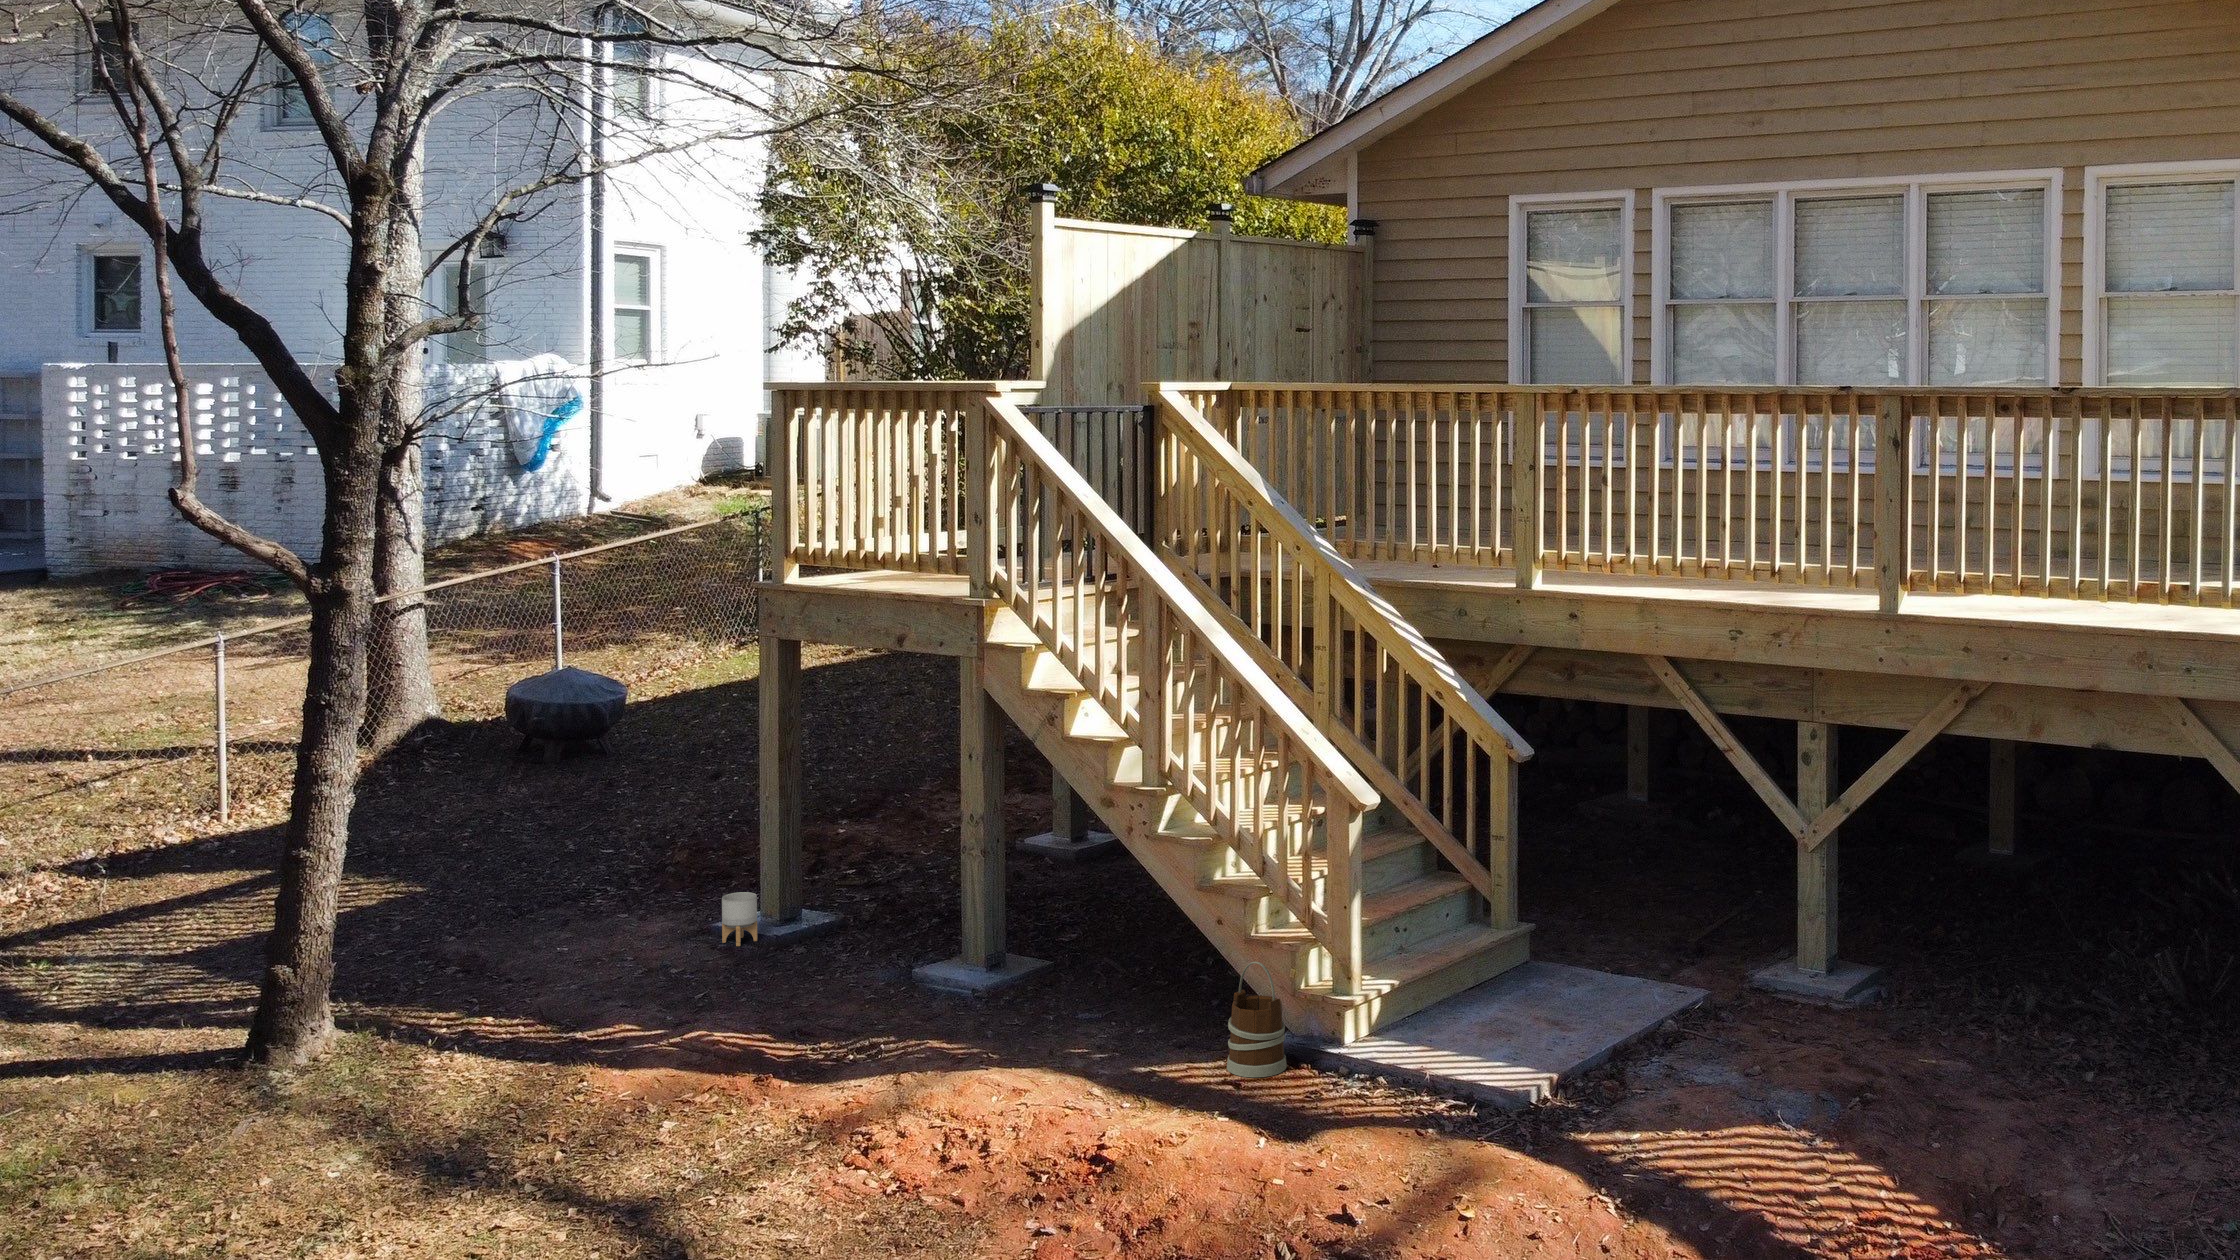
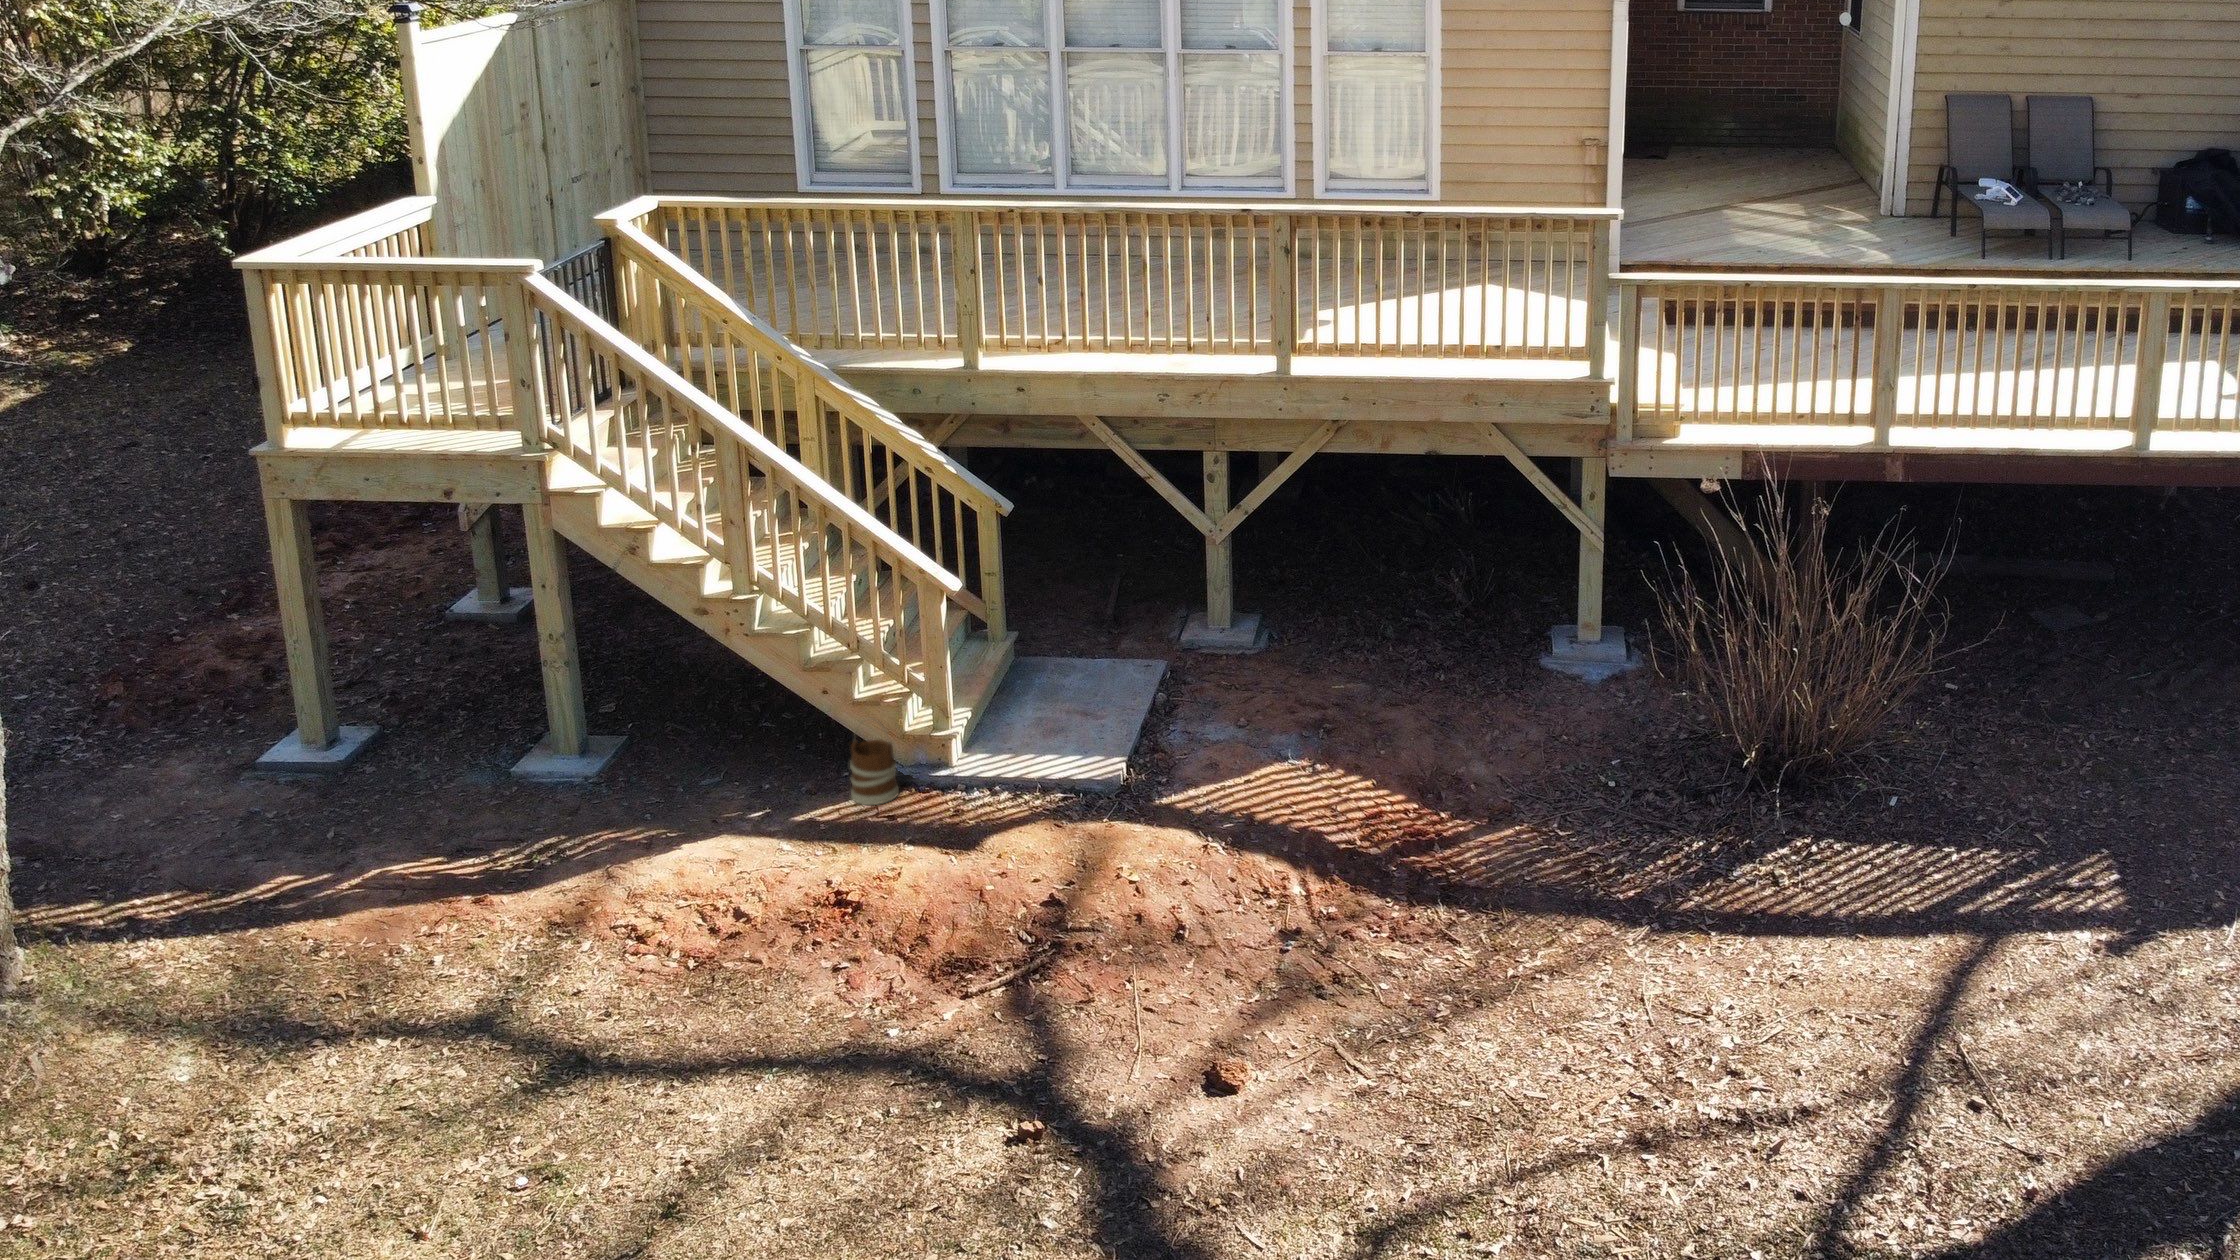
planter: present [722,892,757,946] -> none [261,725,302,776]

